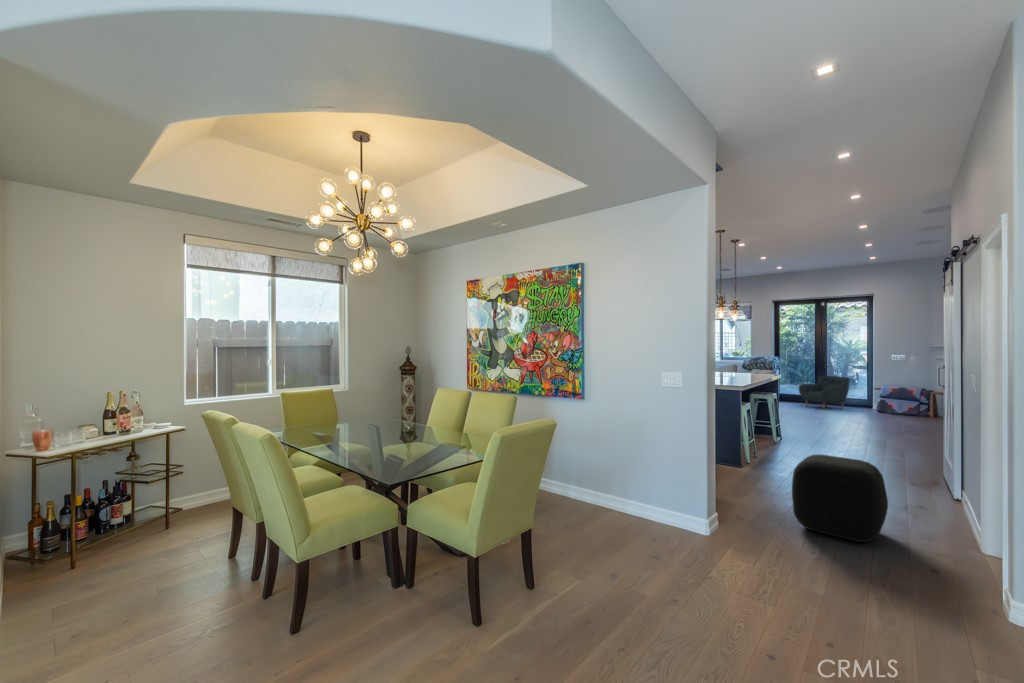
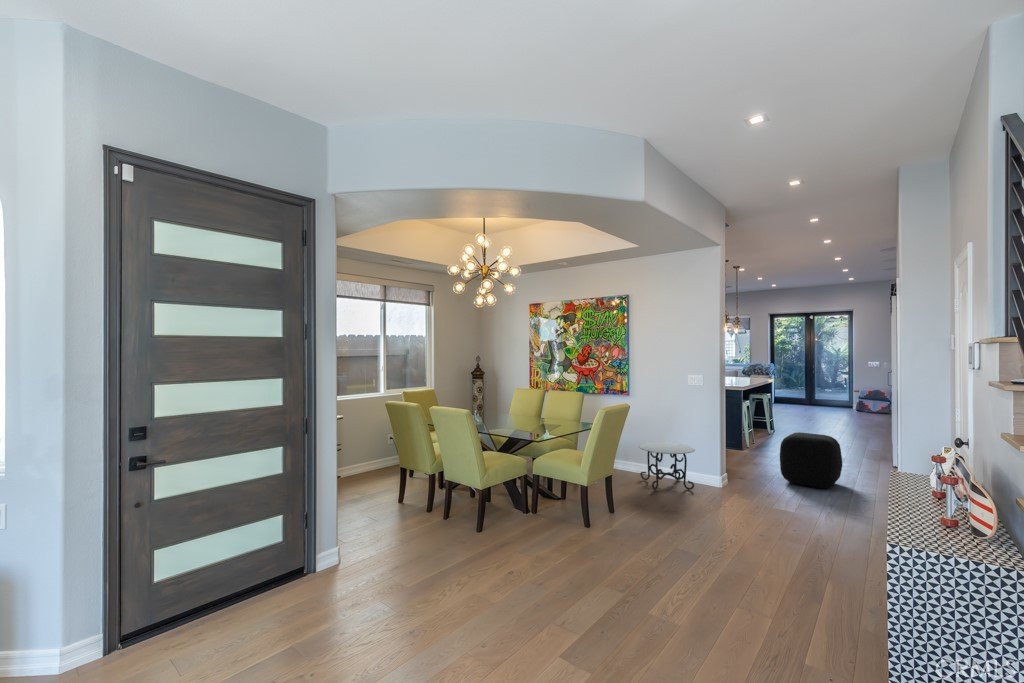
armchair: present [799,375,850,409] -> none [791,380,835,410]
side table: none [587,466,666,541] -> present [639,442,695,490]

